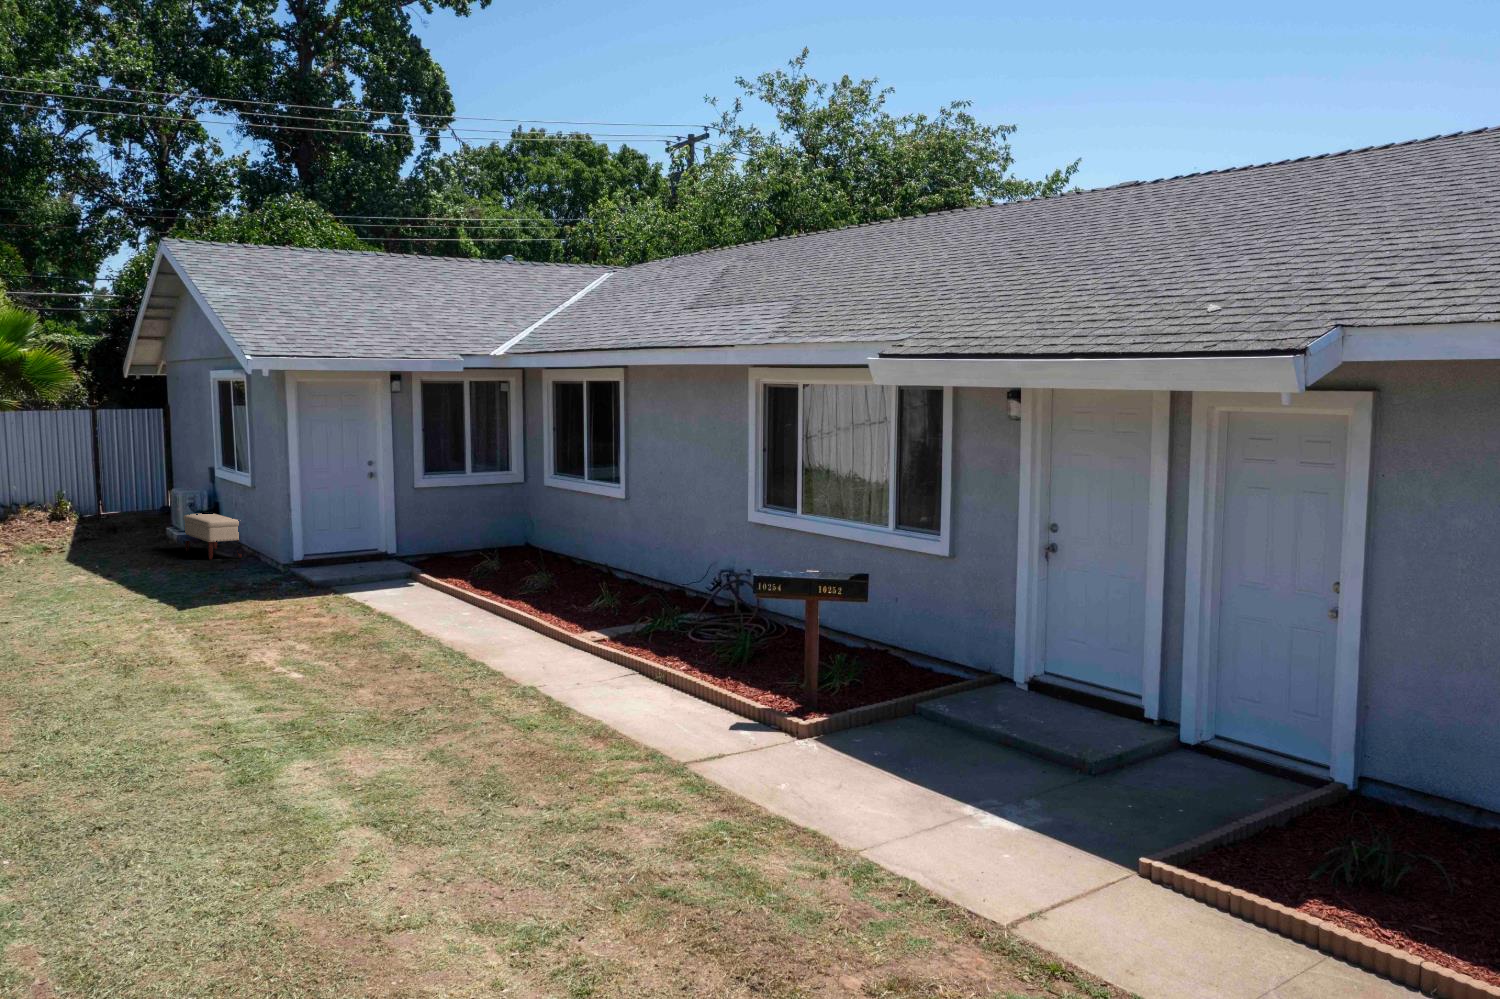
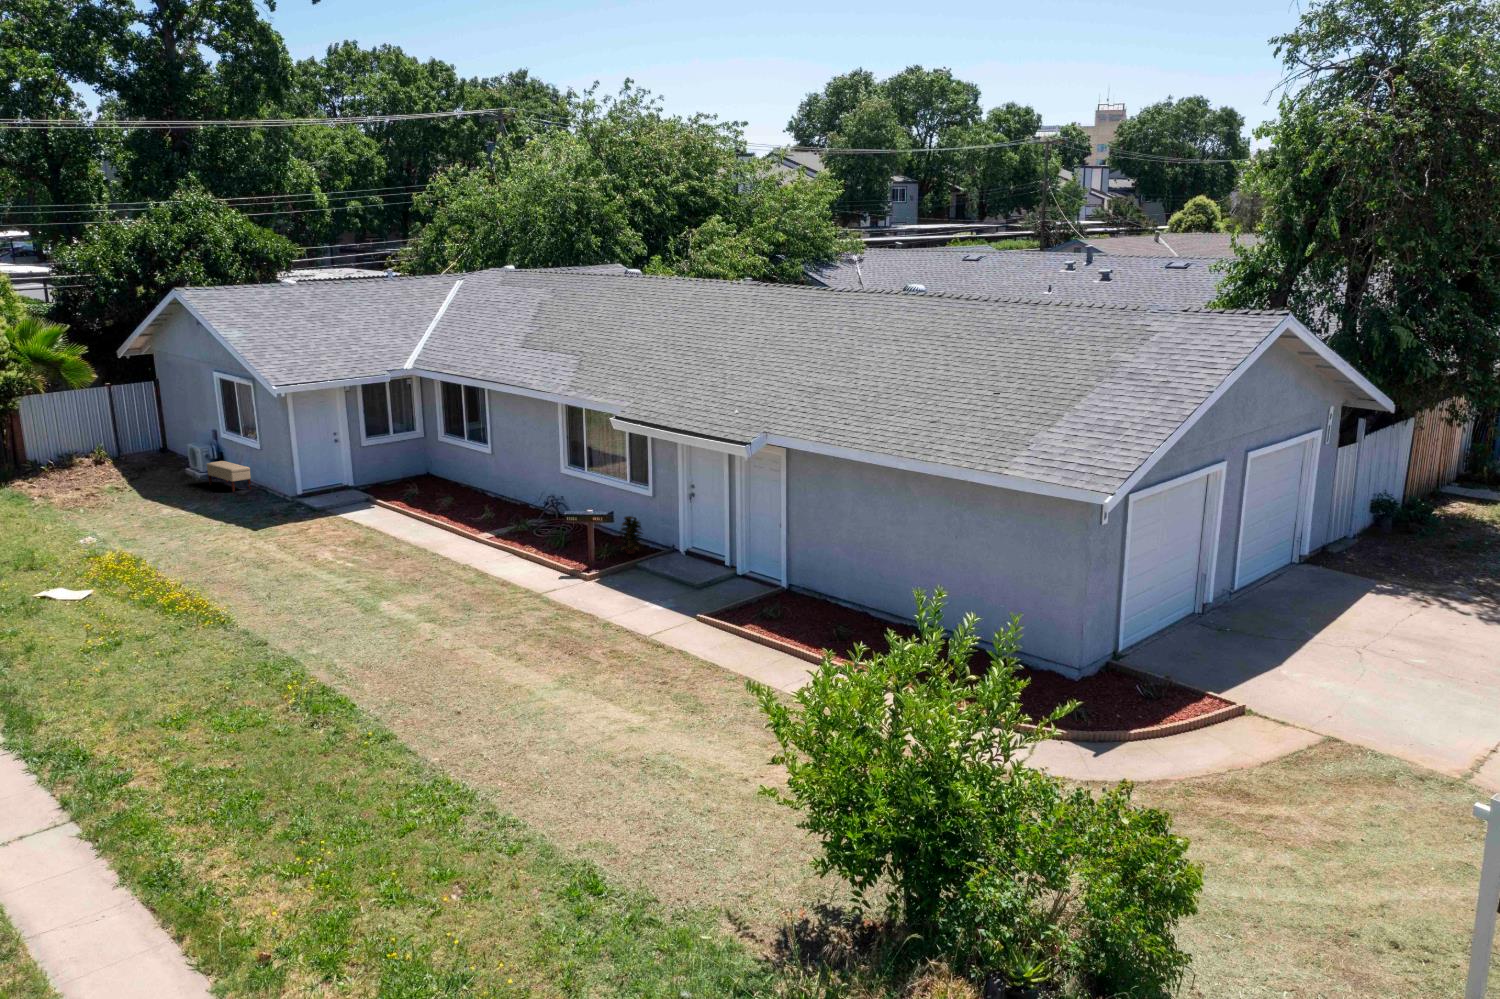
decorative plant: none [866,600,925,684] -> present [621,516,643,554]

